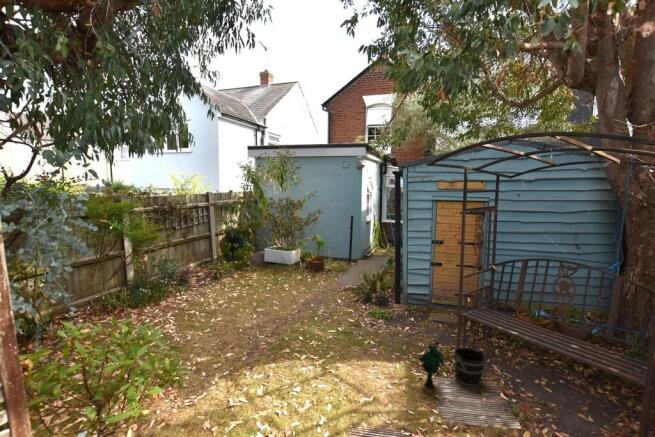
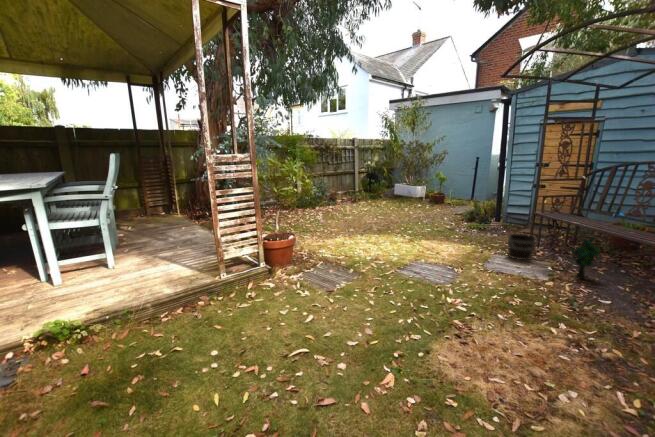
decorative plant: present [418,342,445,388] -> present [571,237,600,279]

